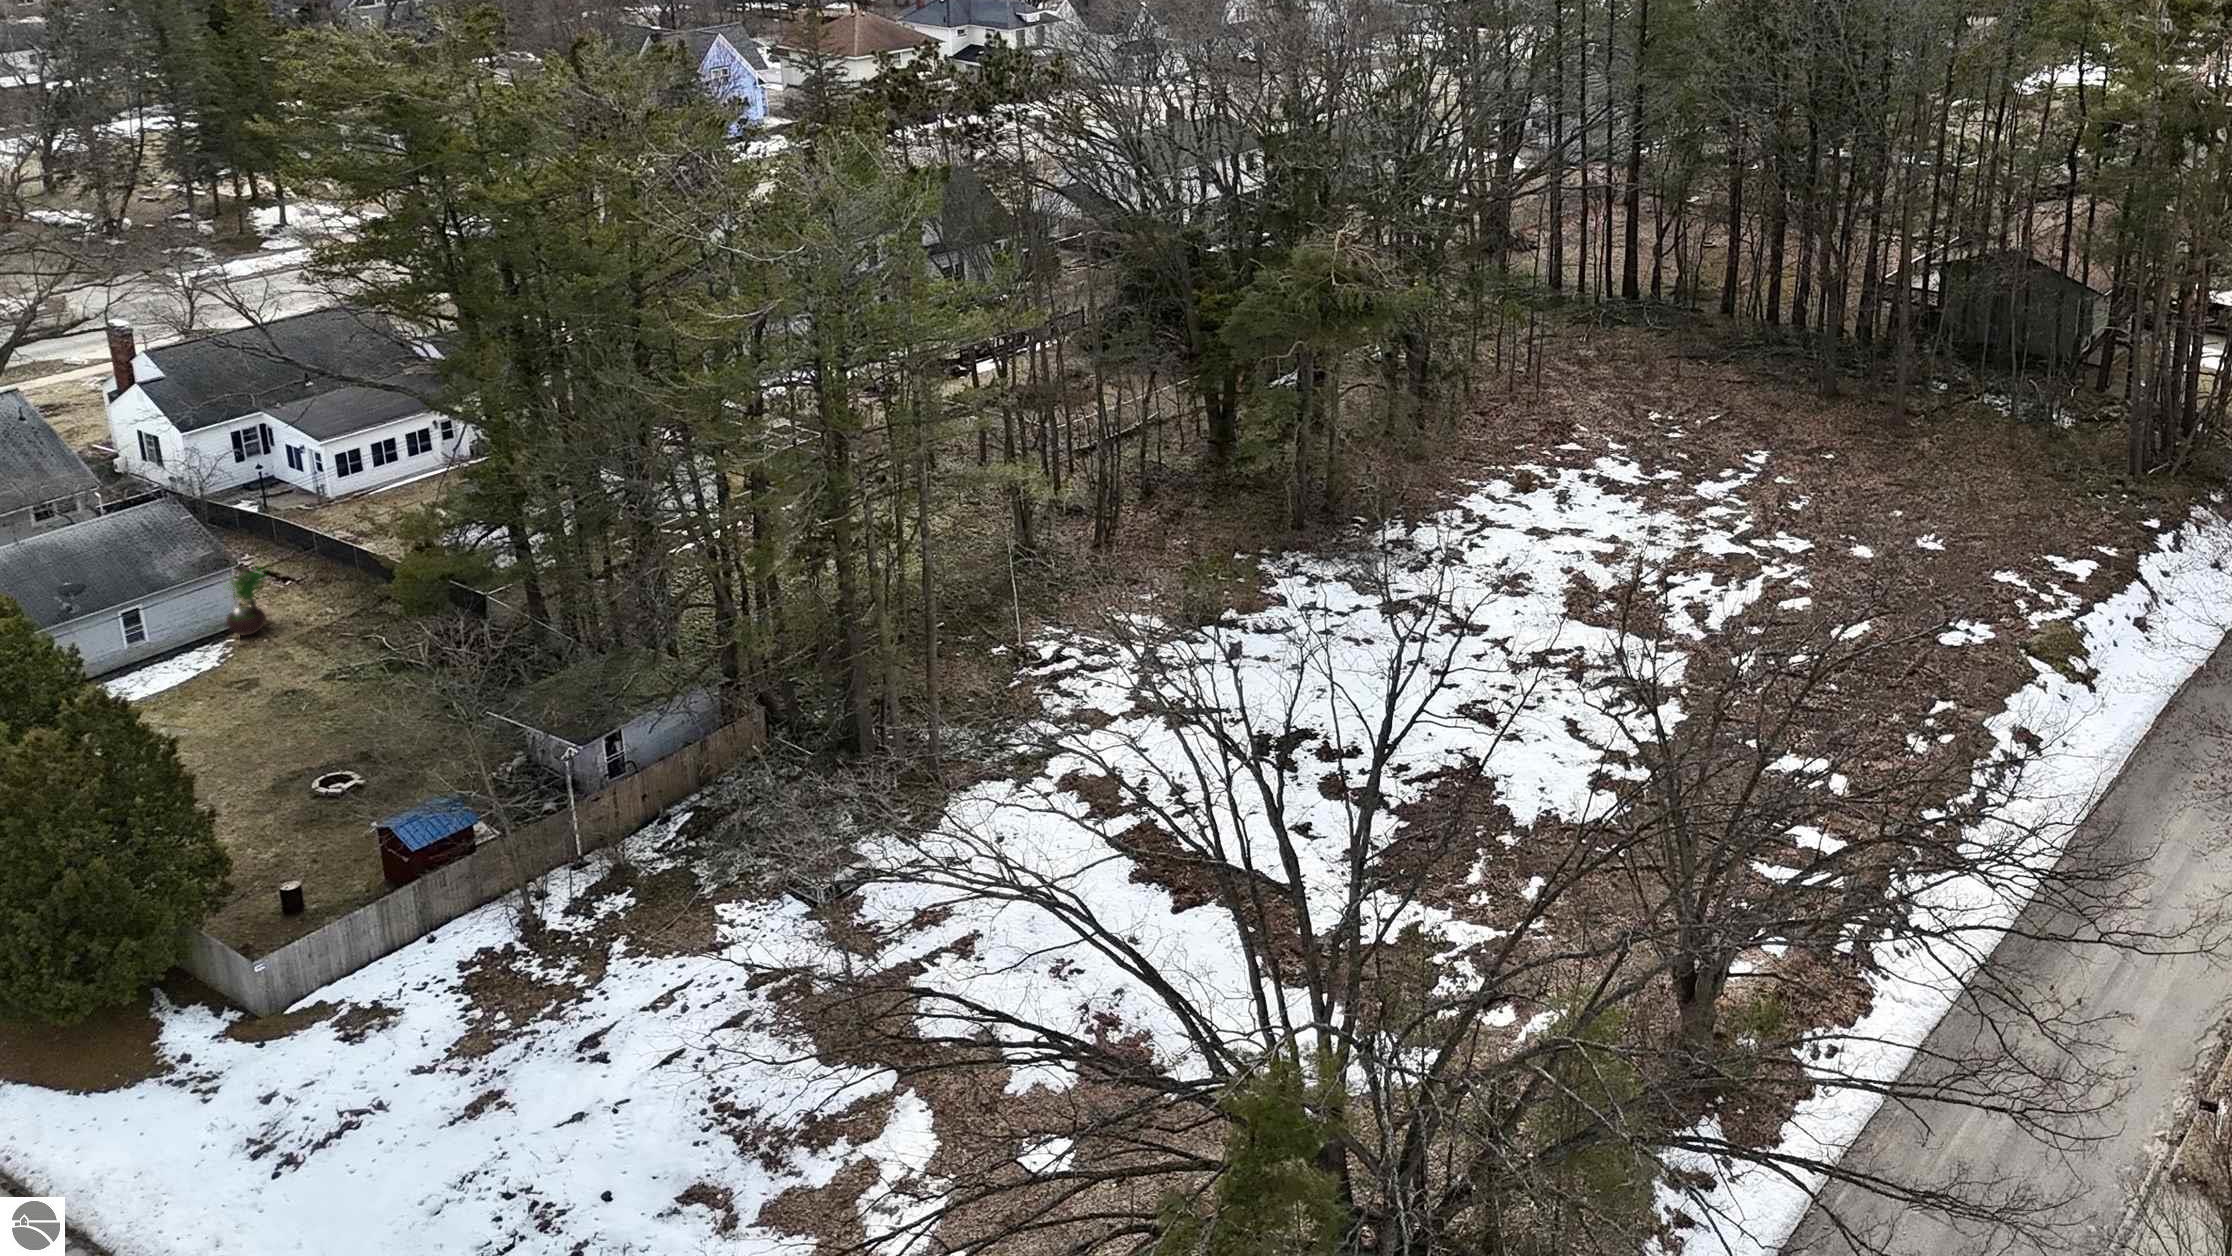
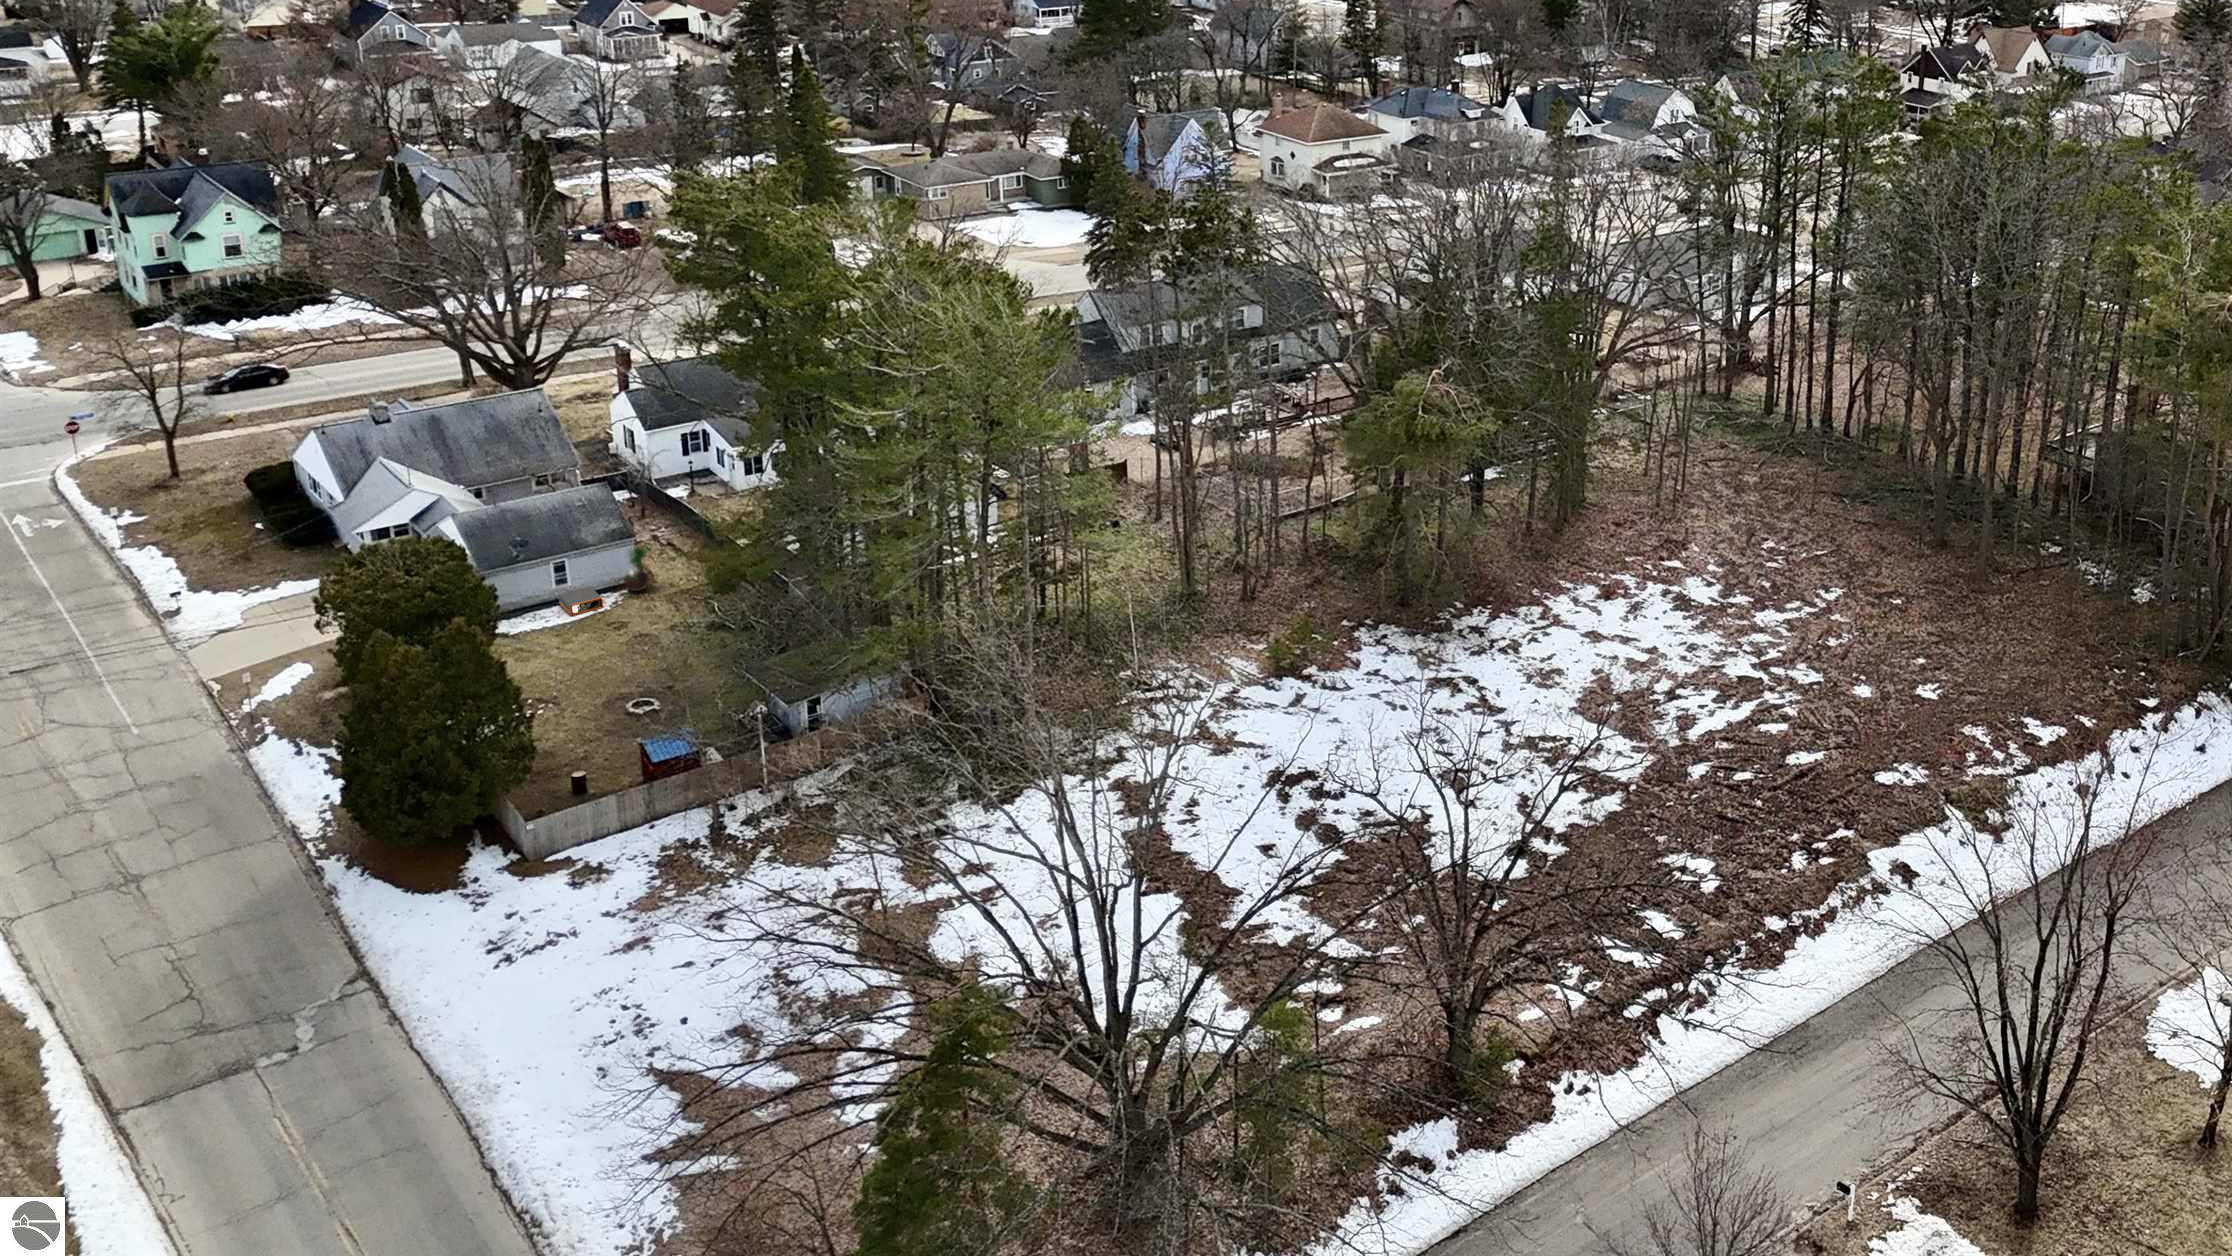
storage box: none [131,637,205,680] -> present [559,587,603,616]

